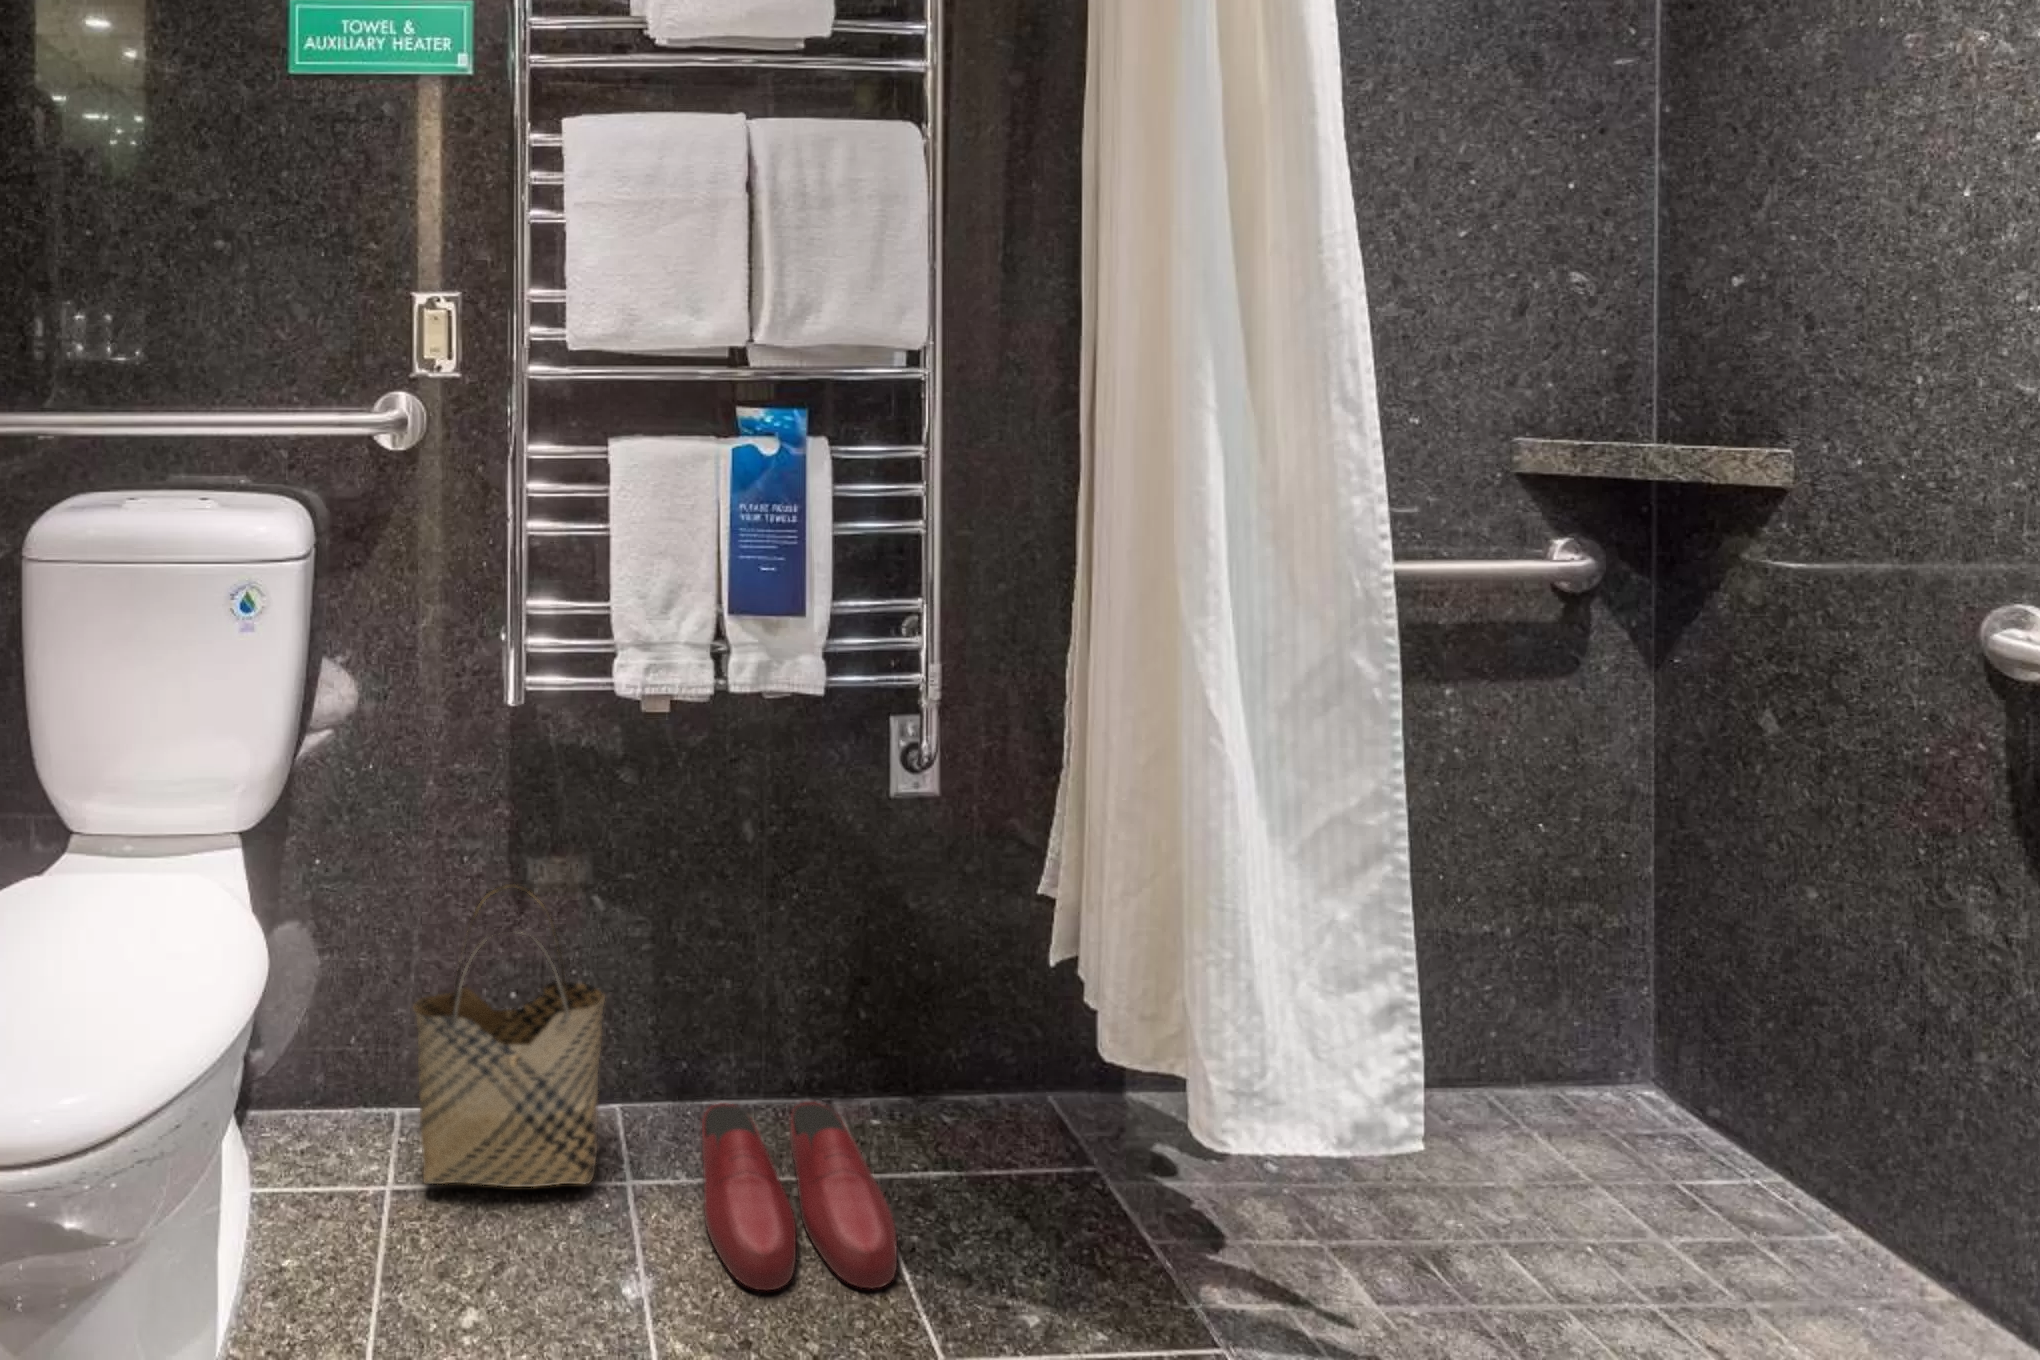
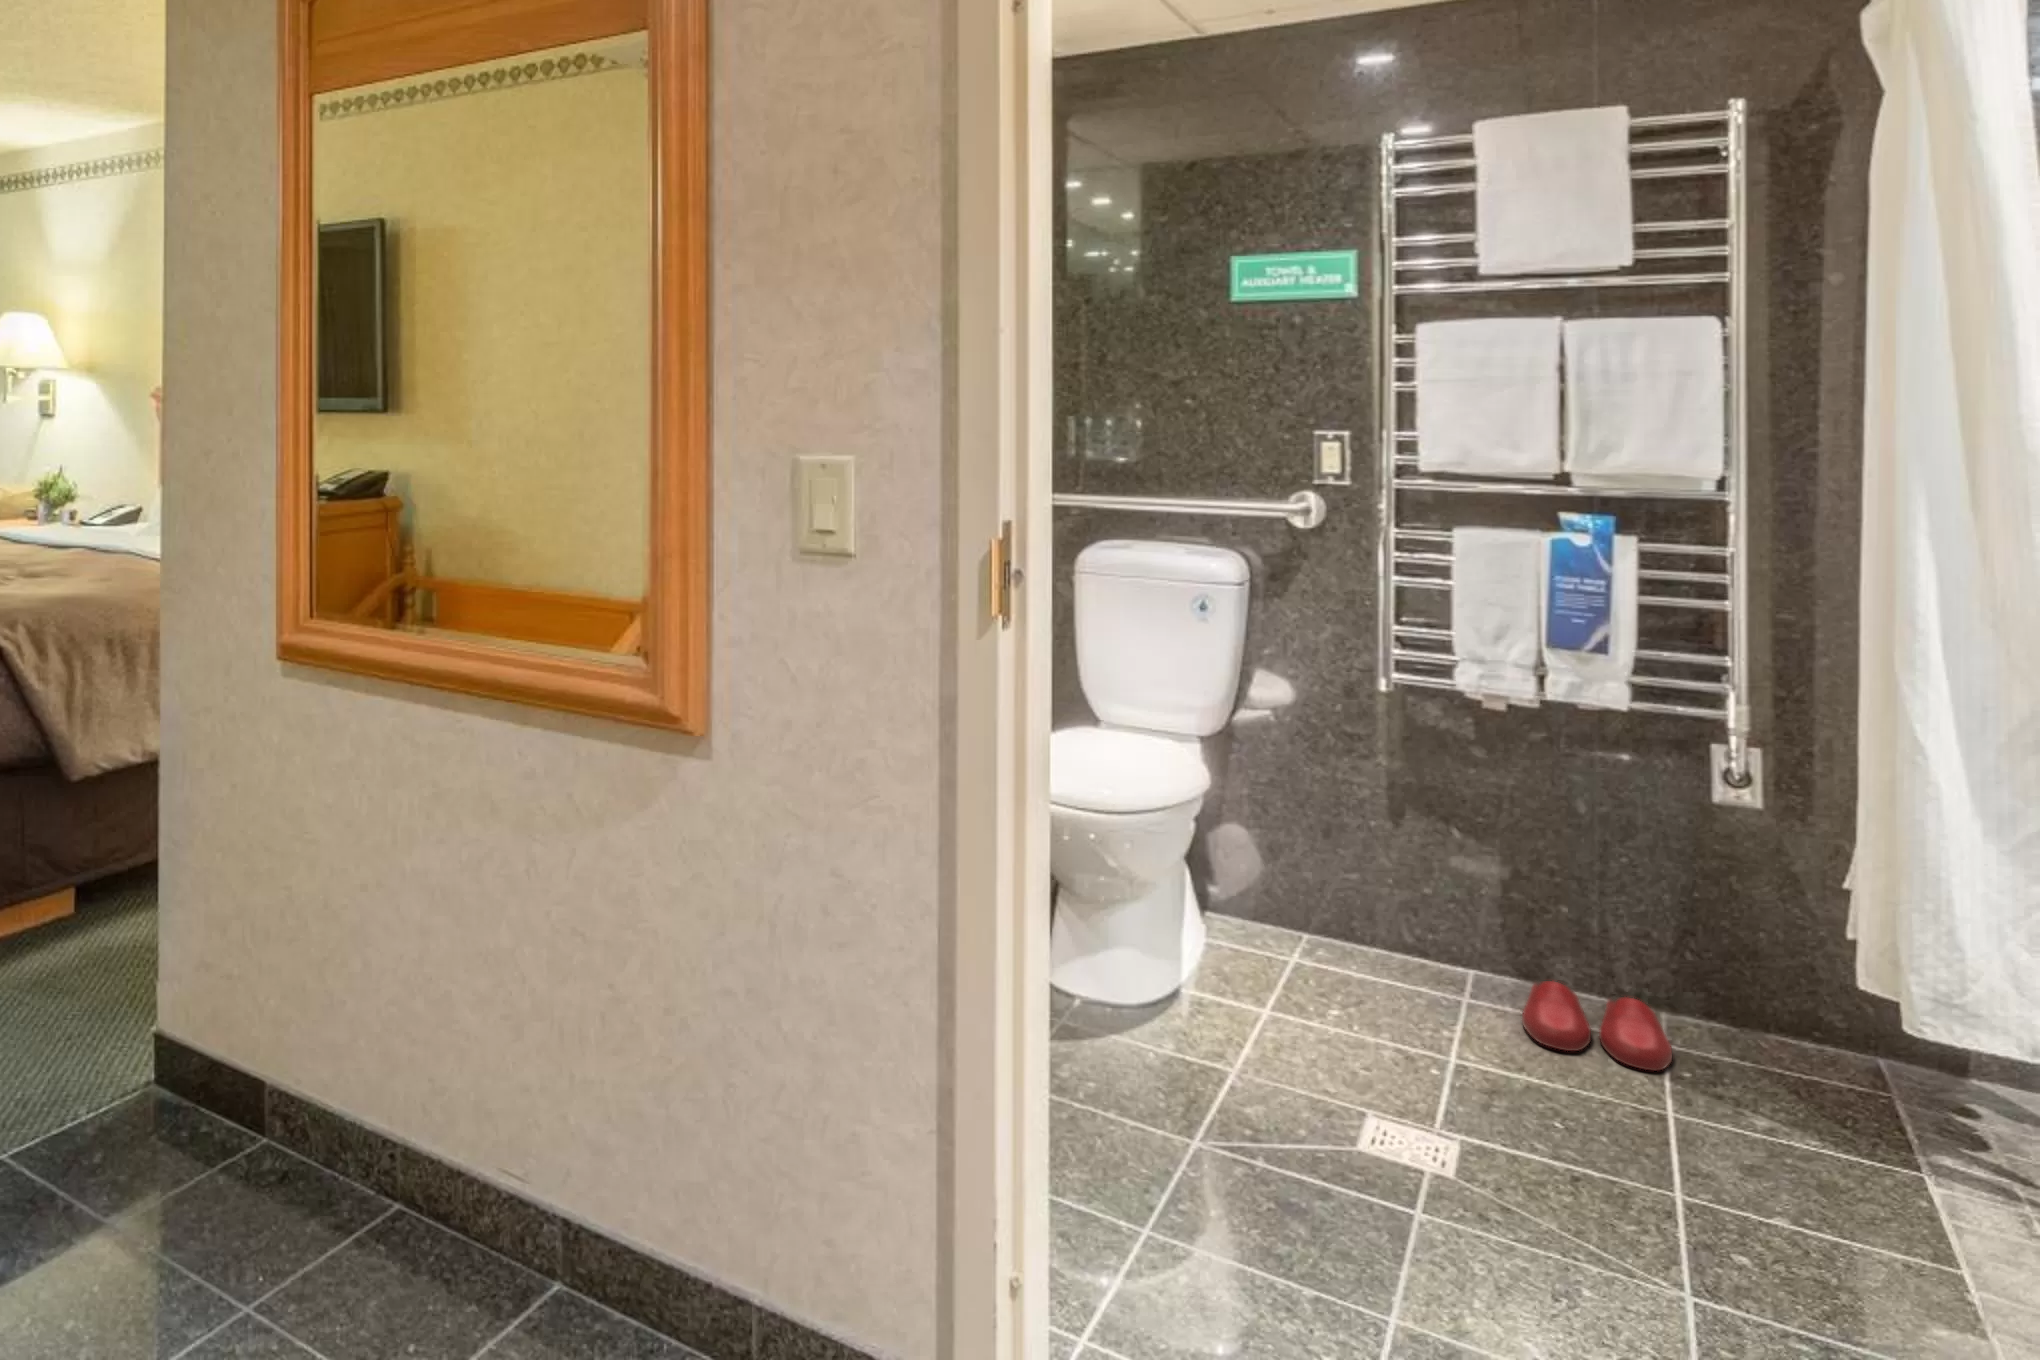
woven basket: present [413,884,605,1187] -> none [1315,805,1454,988]

